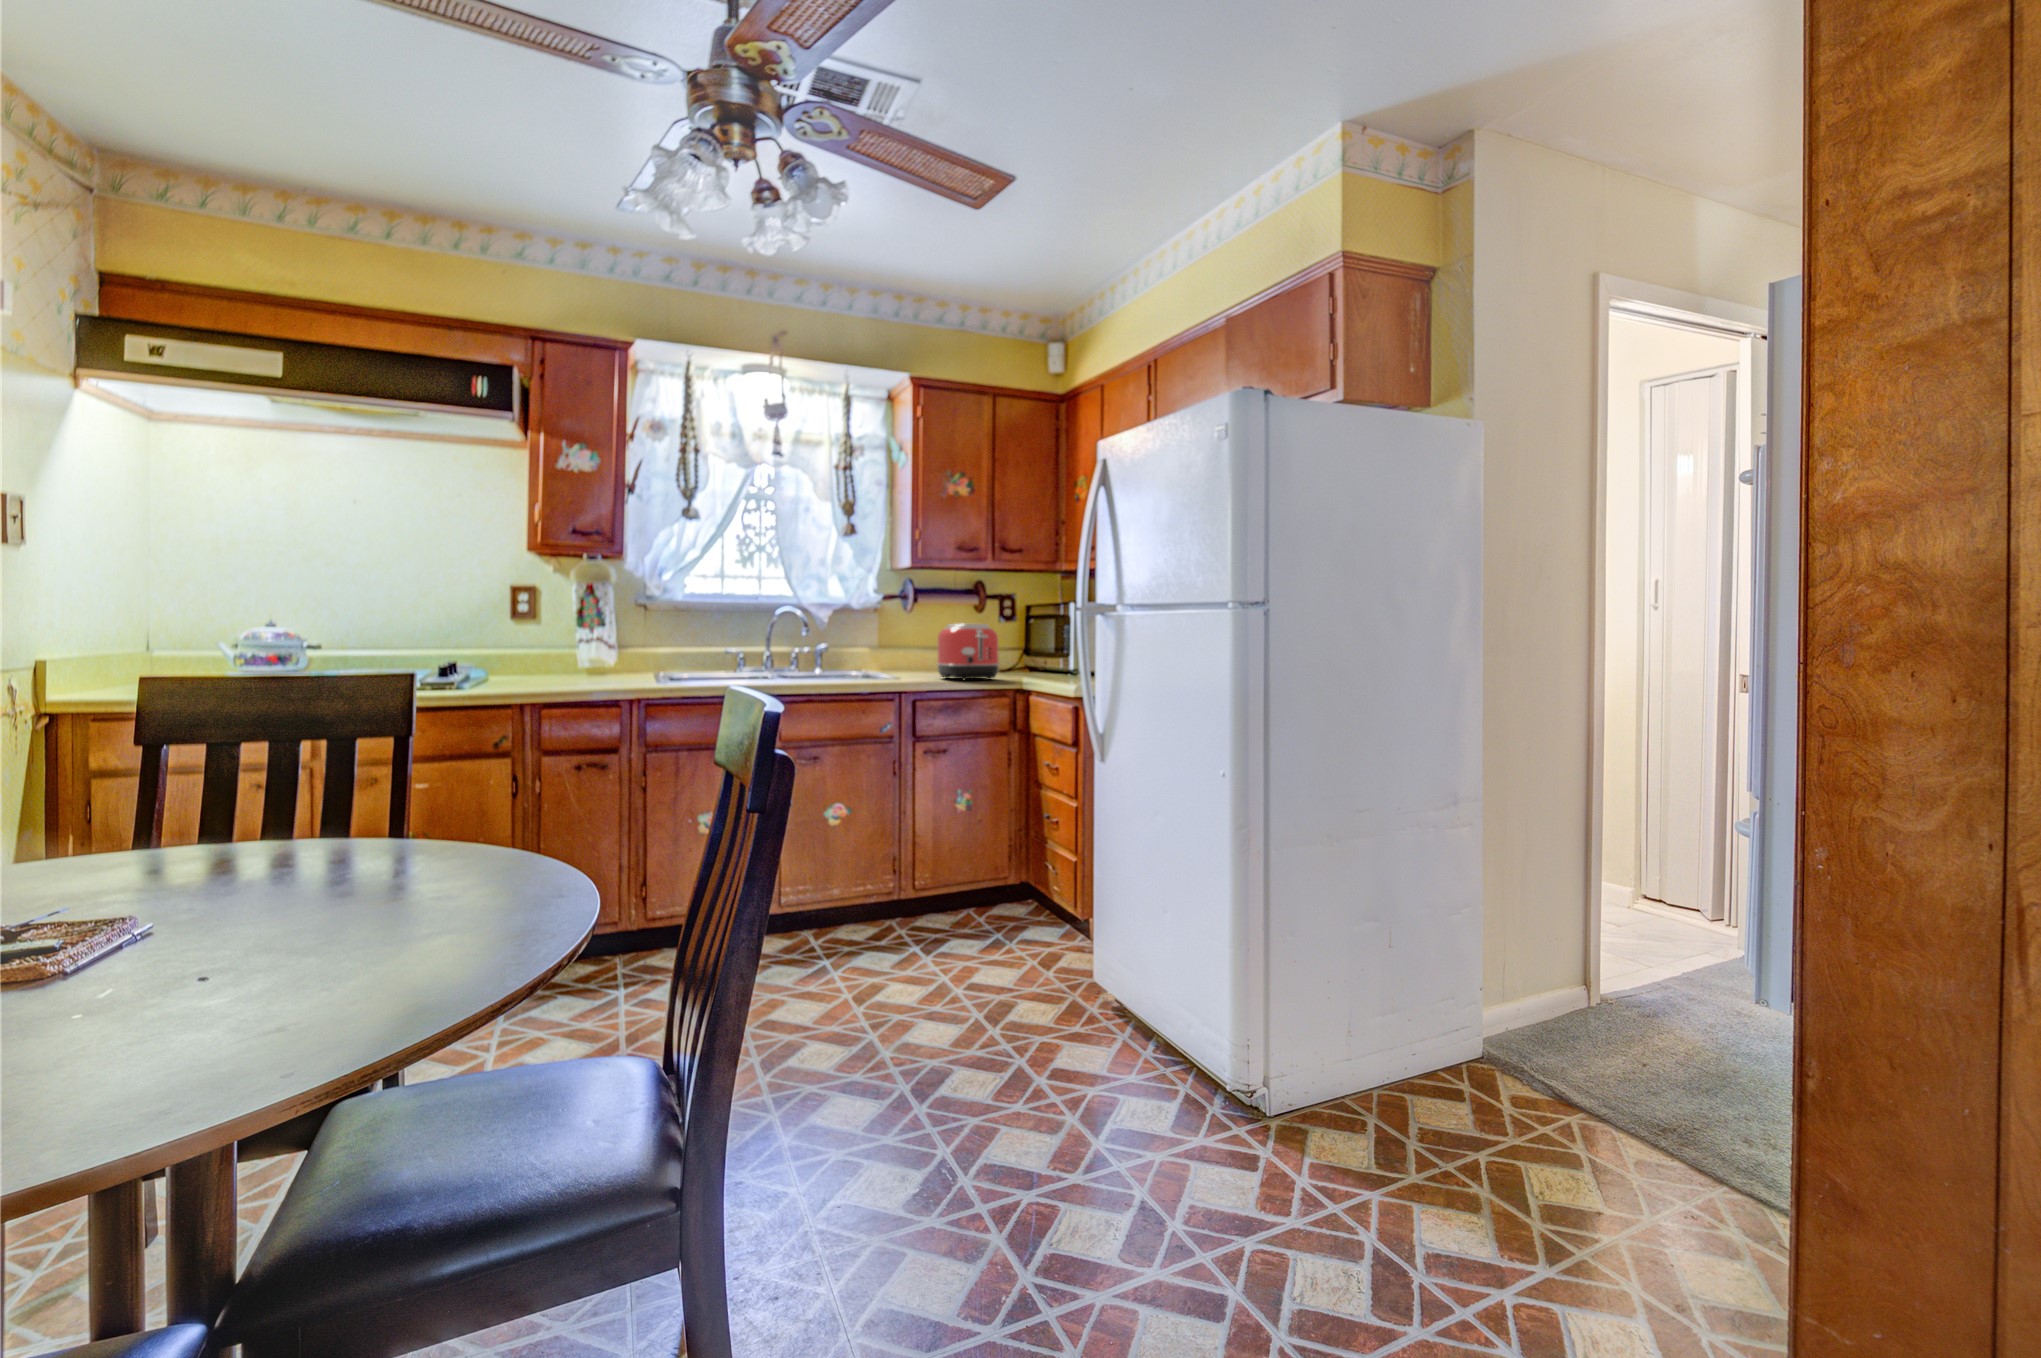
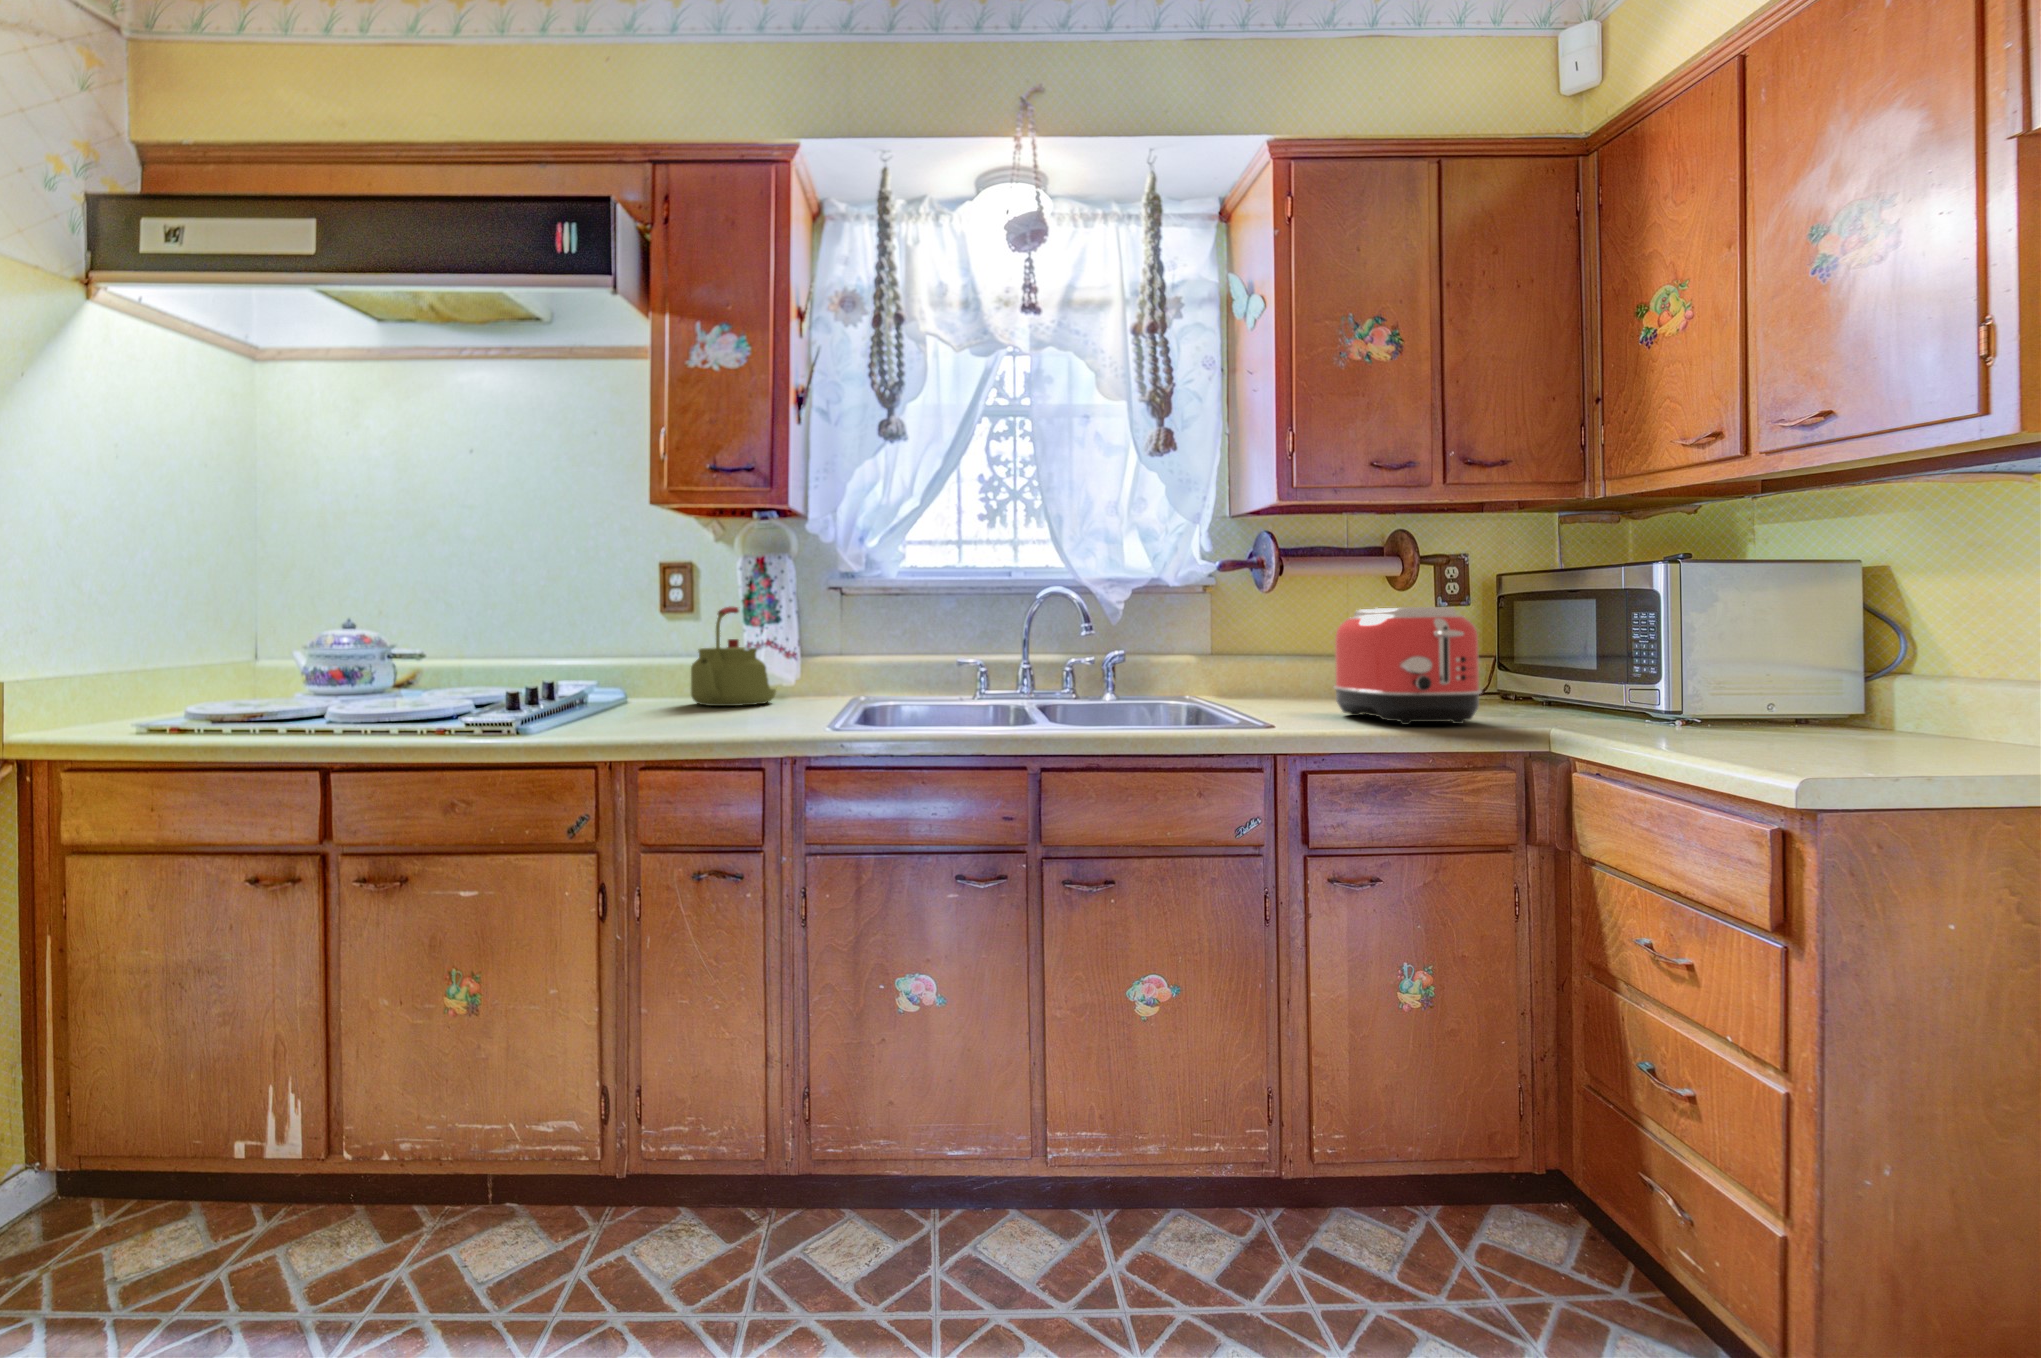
kettle: none [540,615,601,678] -> present [691,607,776,706]

